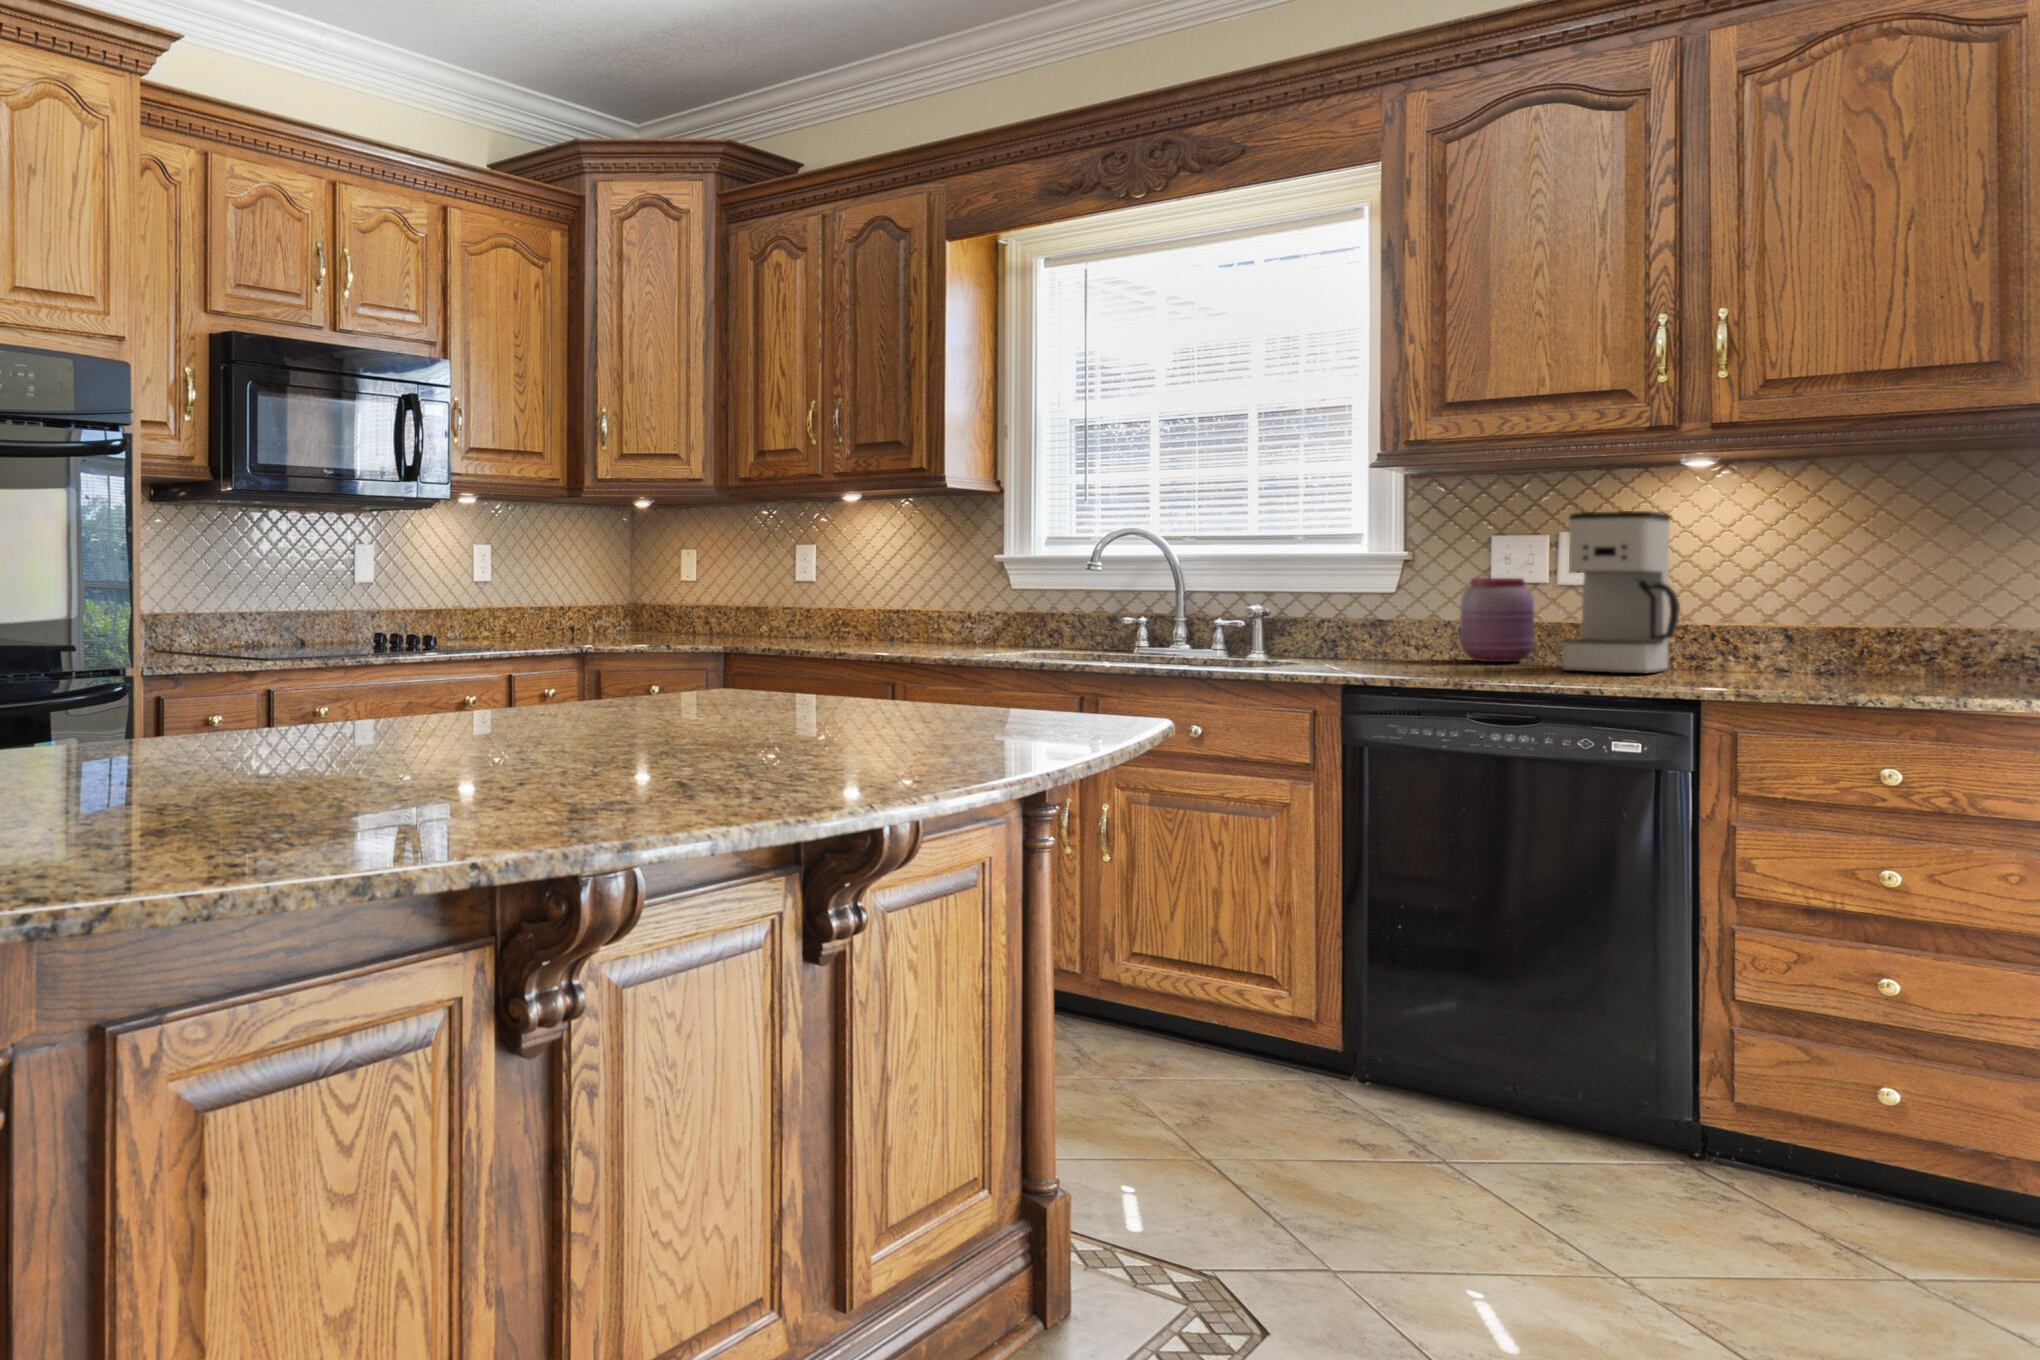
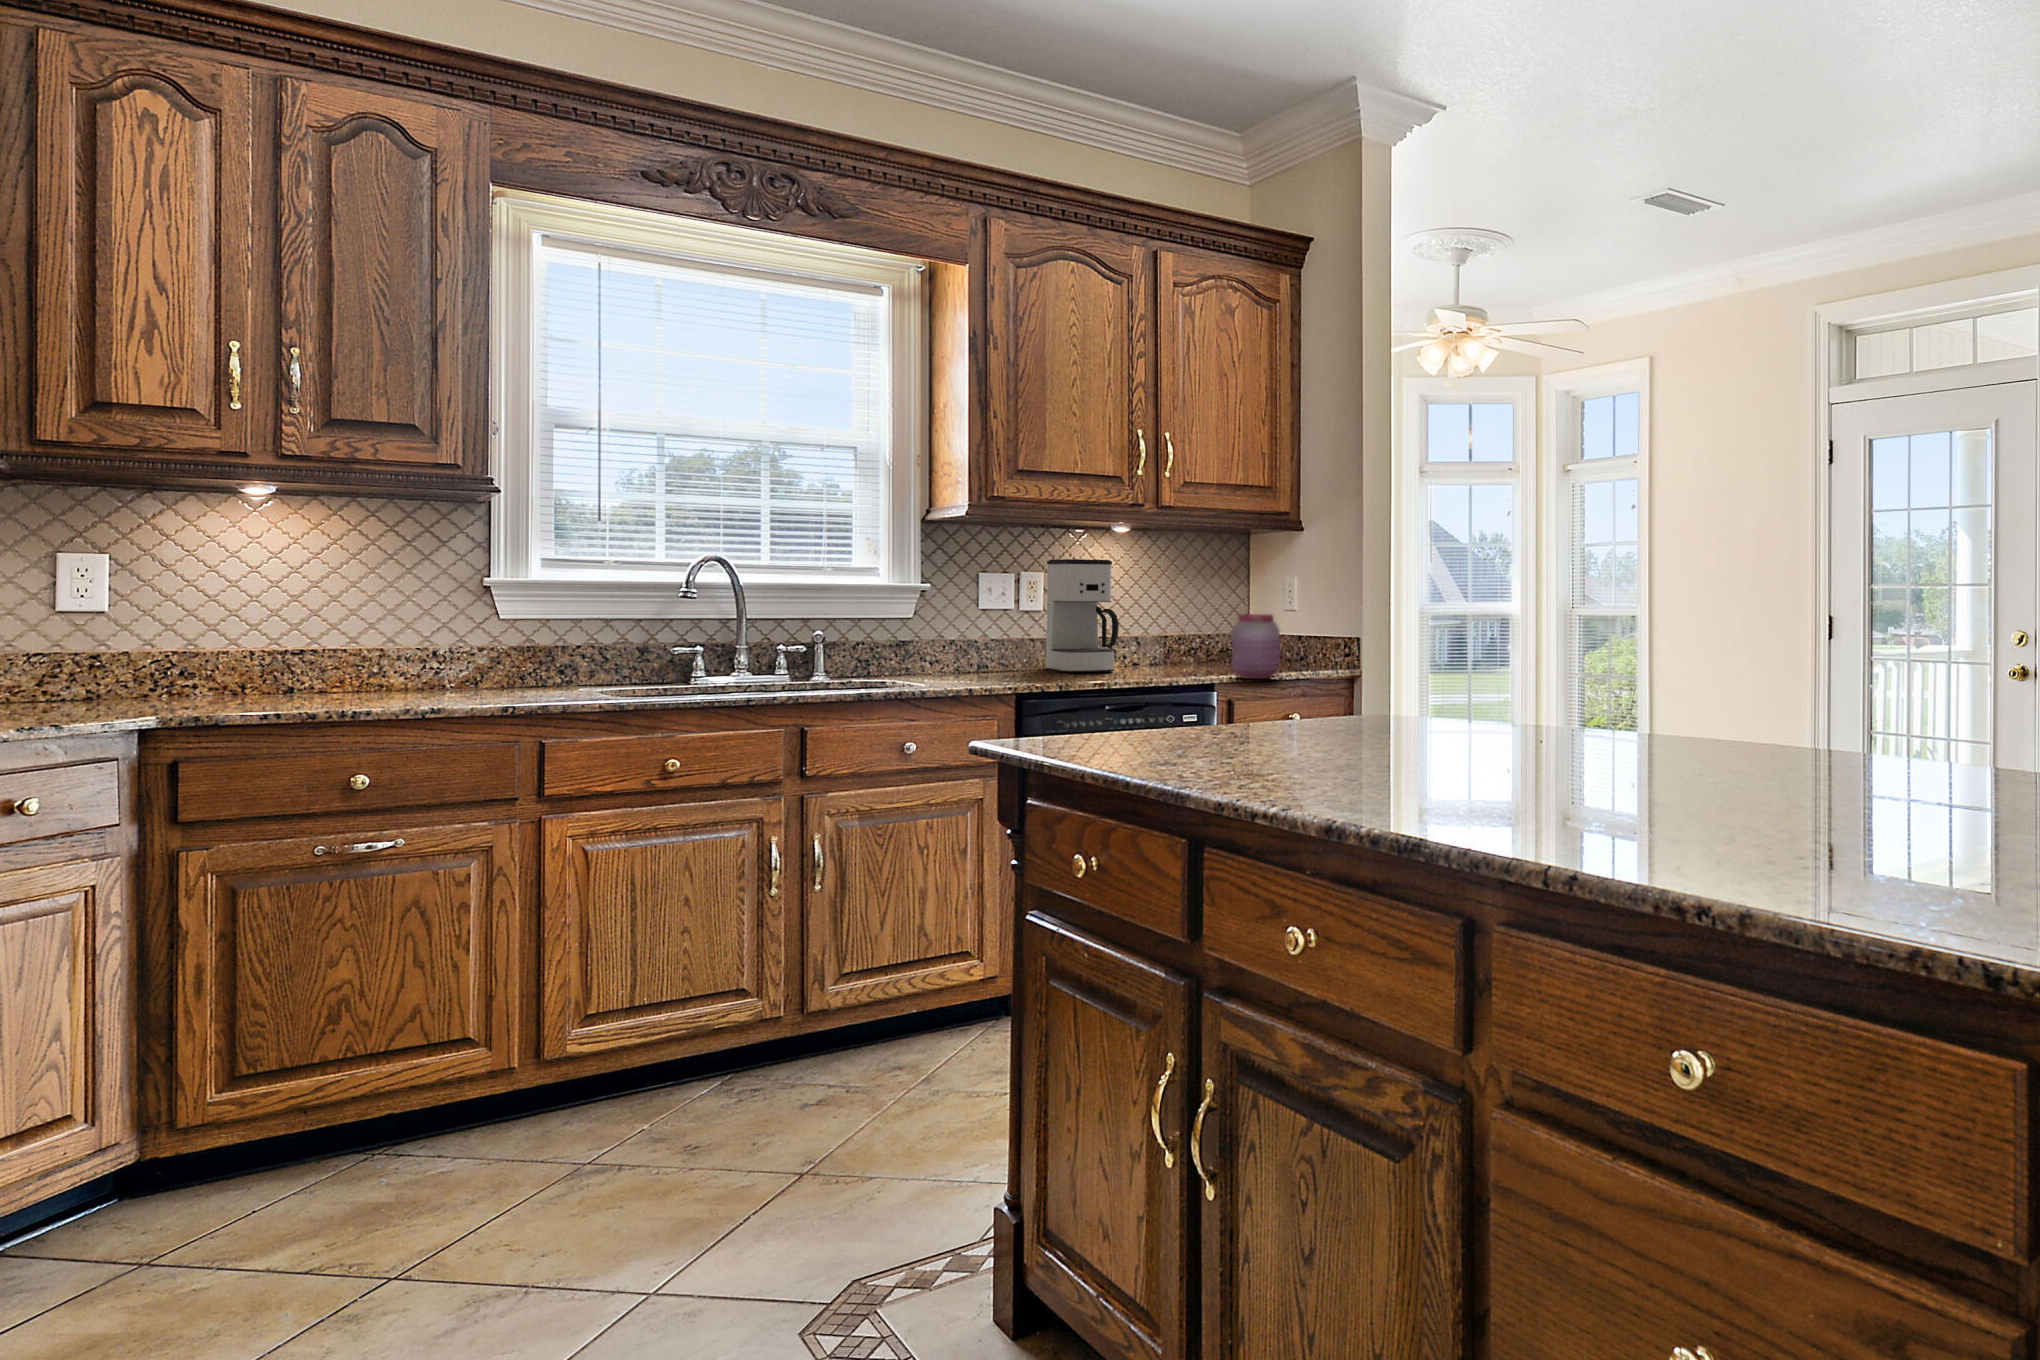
jar: present [1461,578,1534,662] -> present [1232,614,1280,679]

